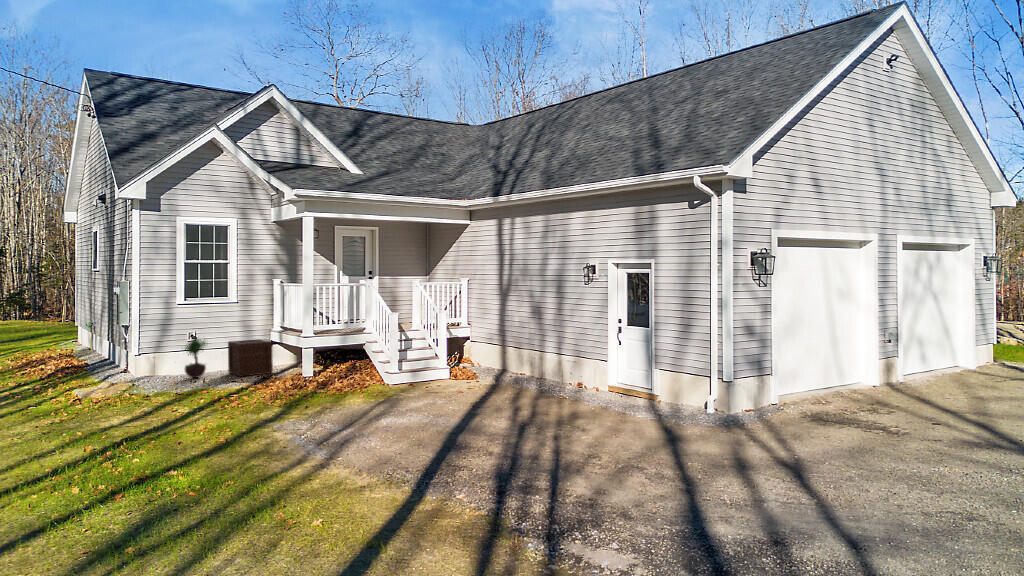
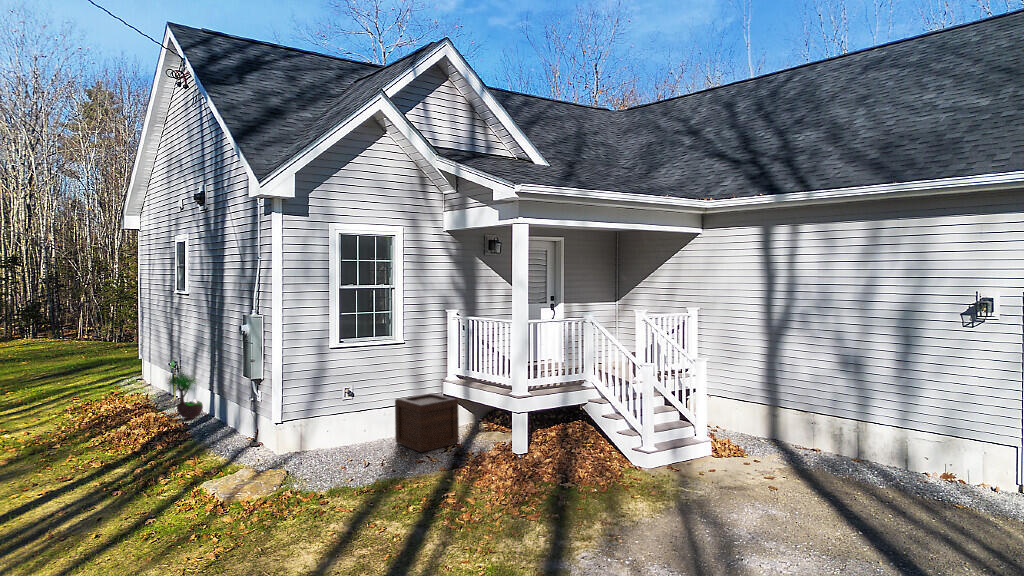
potted tree: present [184,339,206,378] -> present [168,374,203,419]

